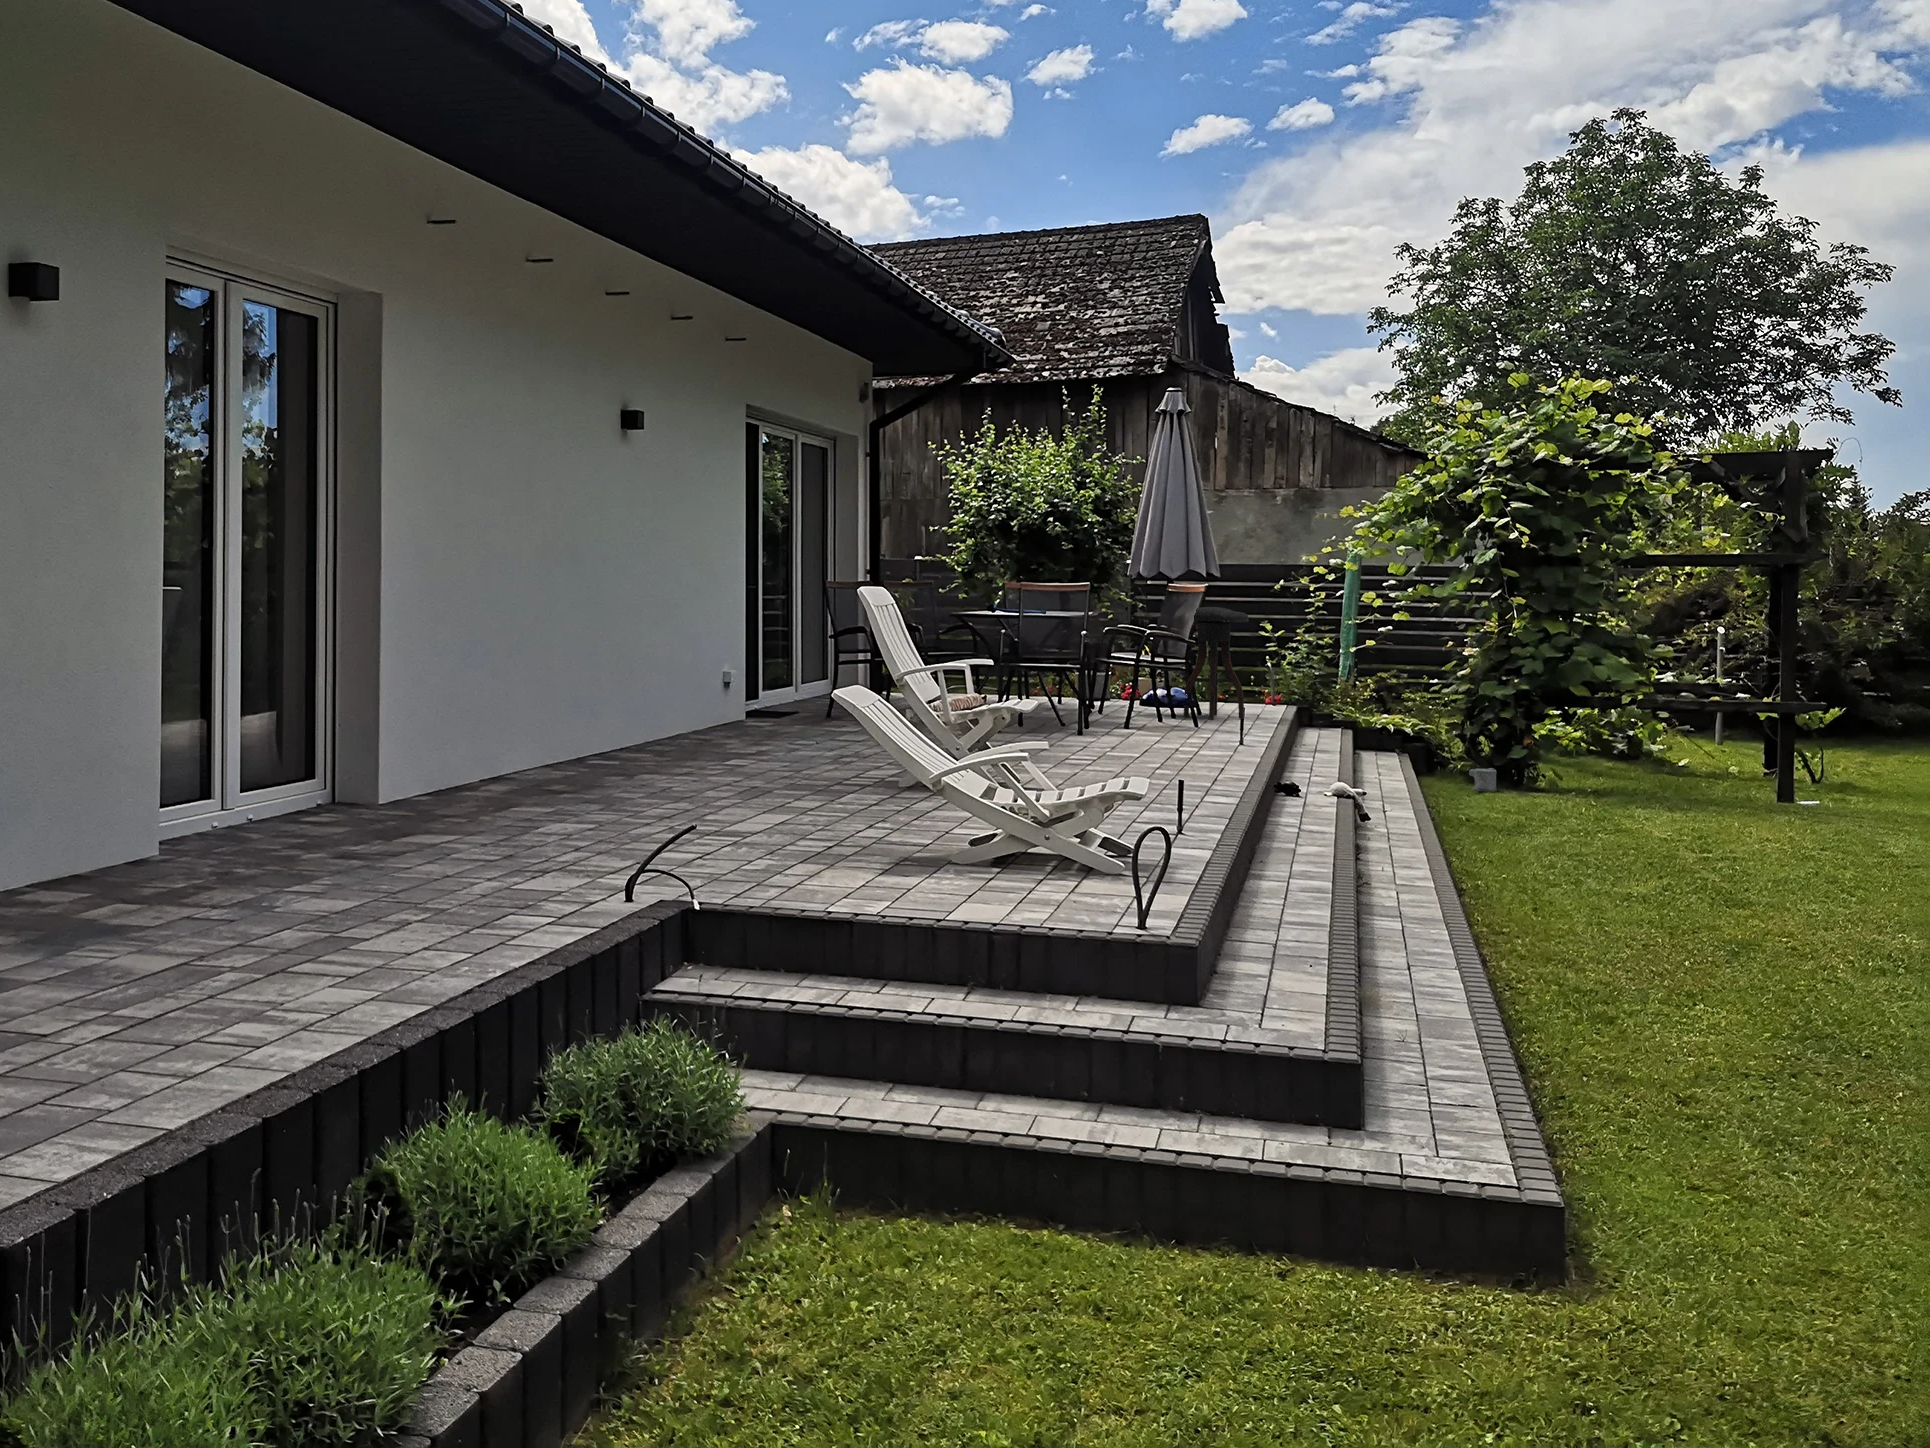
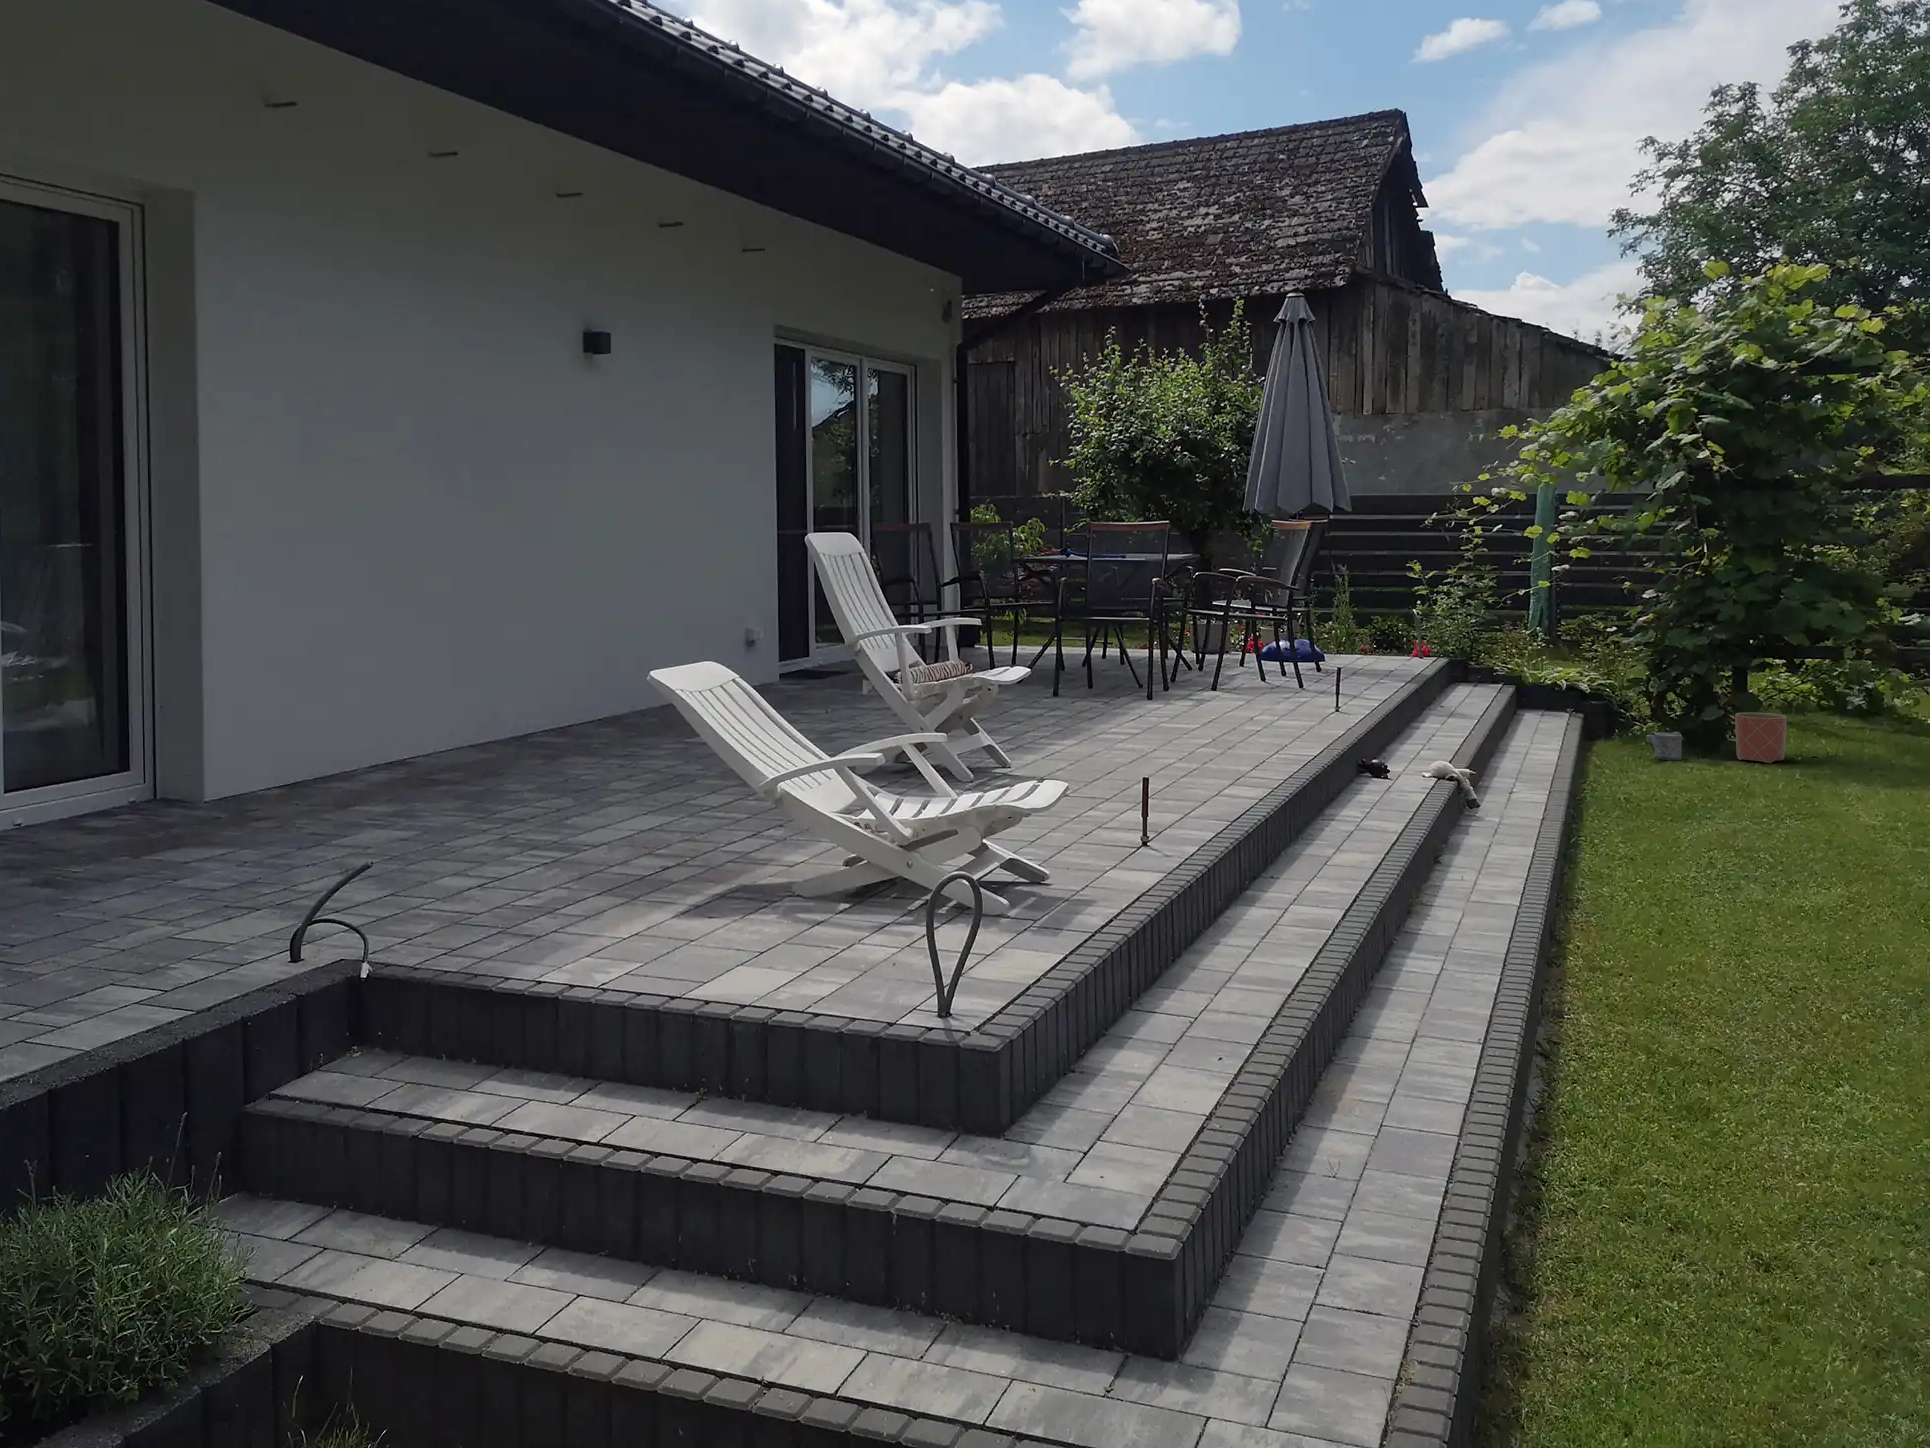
stool: present [1184,607,1249,720] -> none [1309,545,1383,673]
planter: none [1538,751,1579,793] -> present [1735,712,1787,763]

